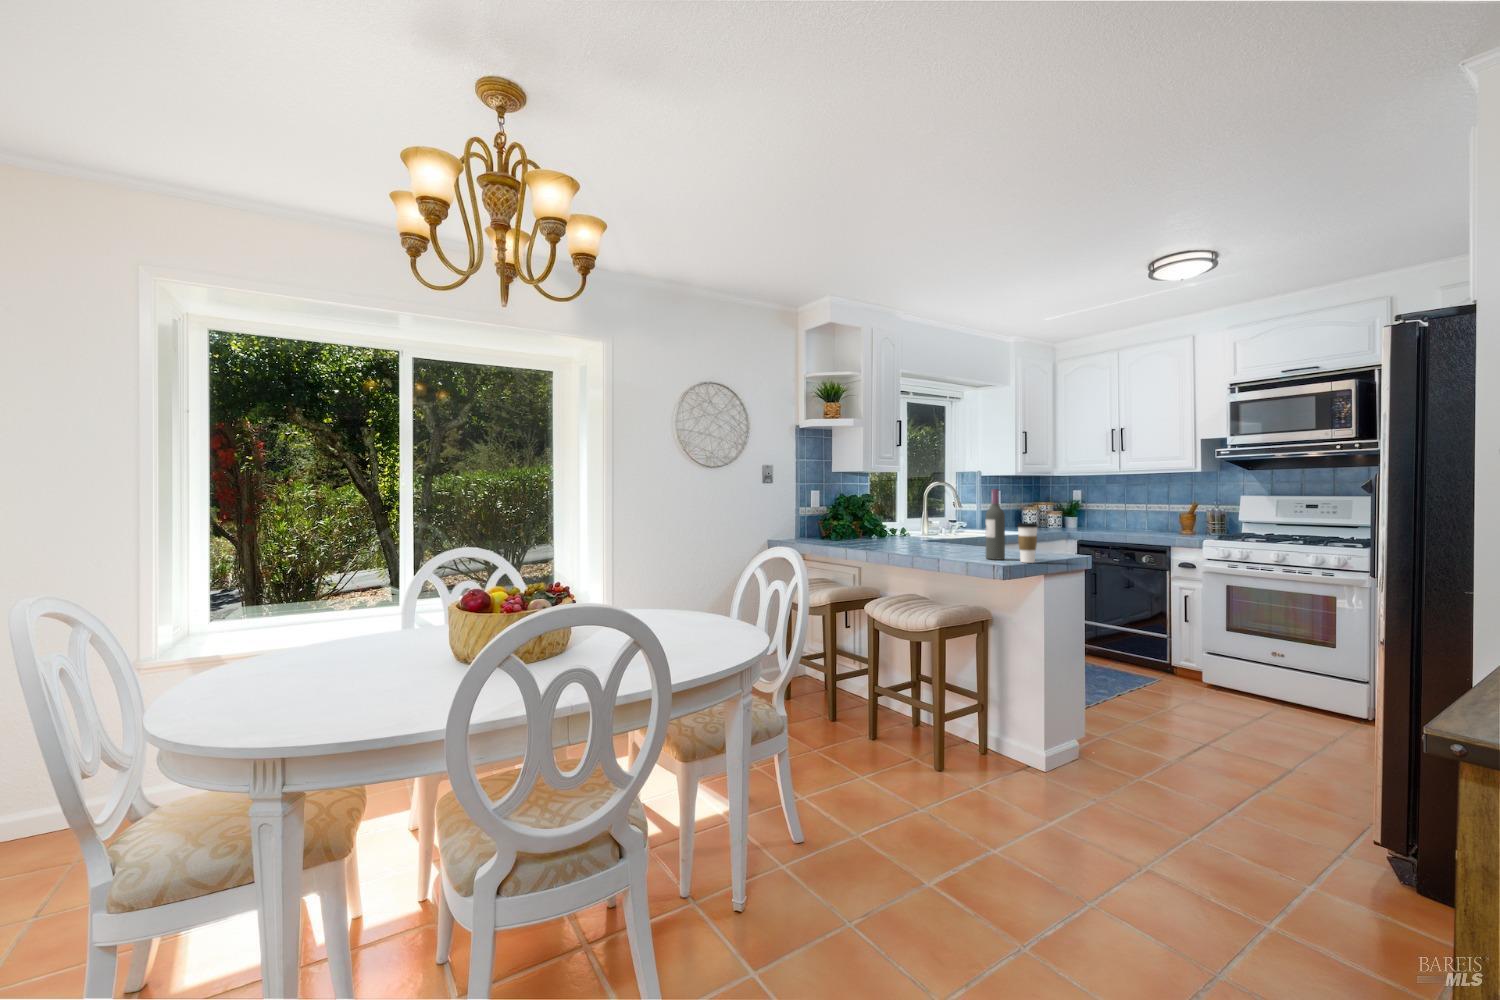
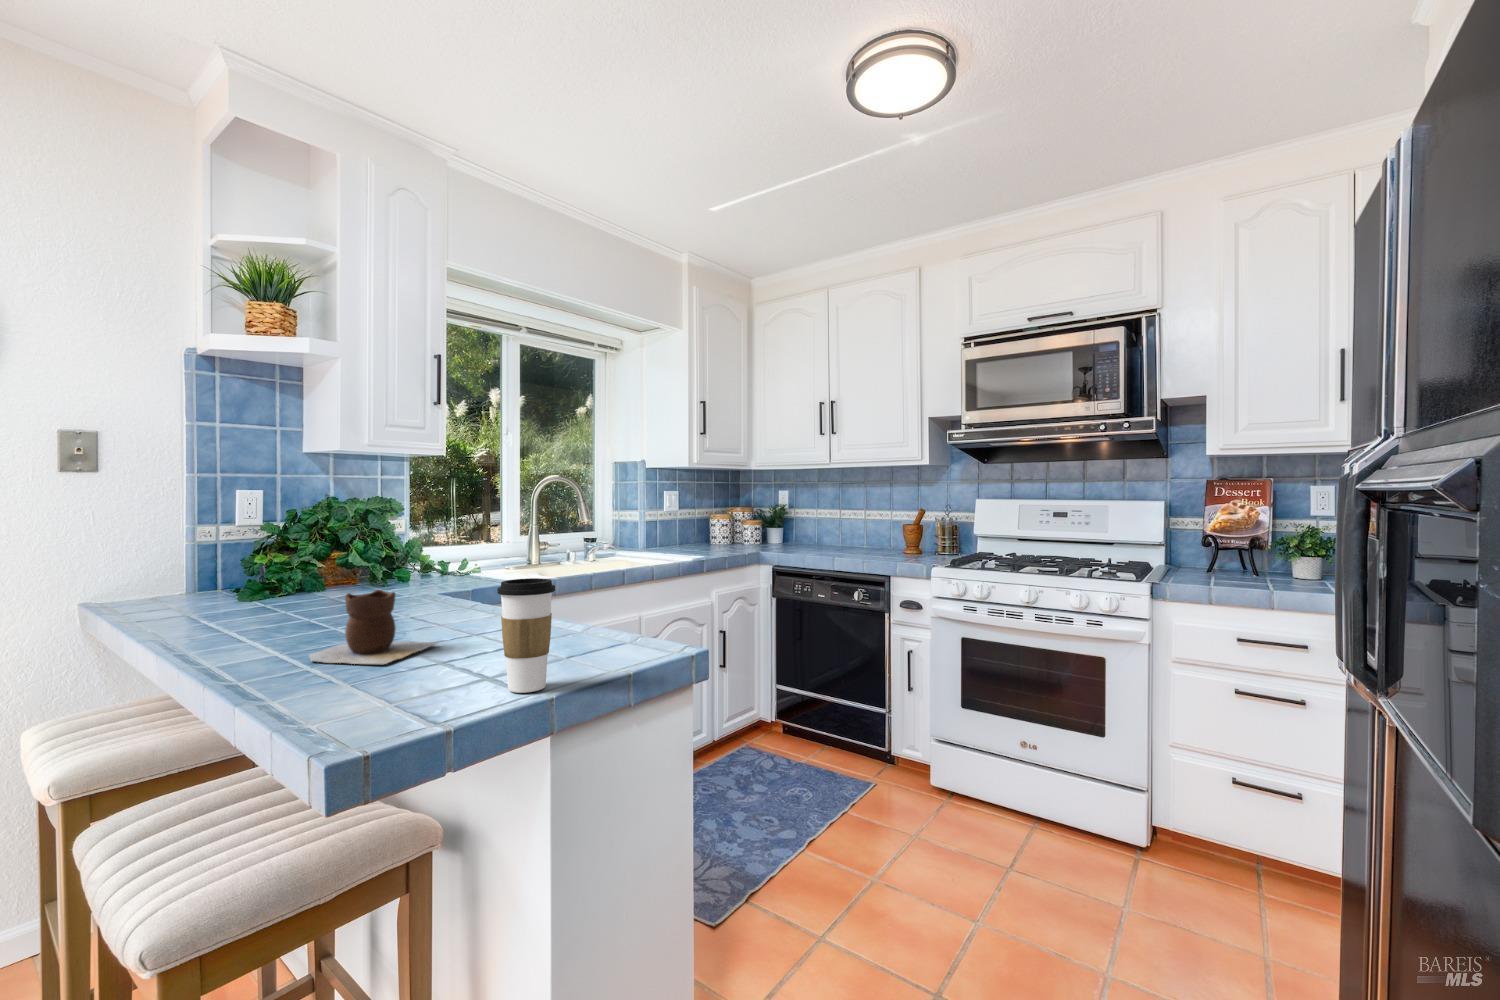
wine bottle: present [986,489,1005,560] -> none [443,487,495,677]
vase: none [920,530,963,556] -> present [309,590,436,664]

